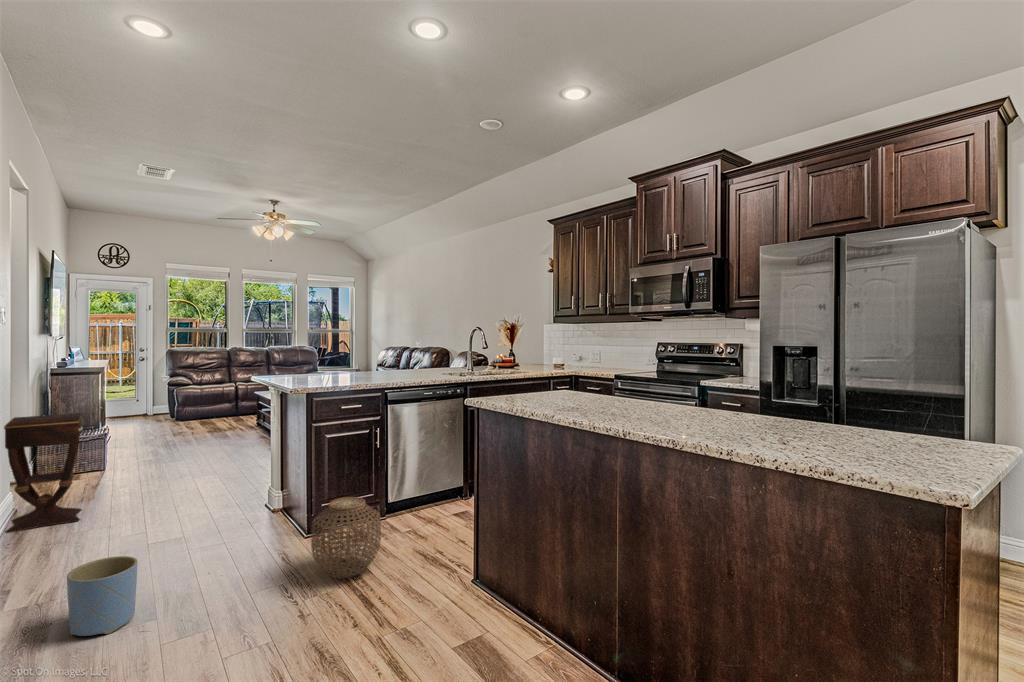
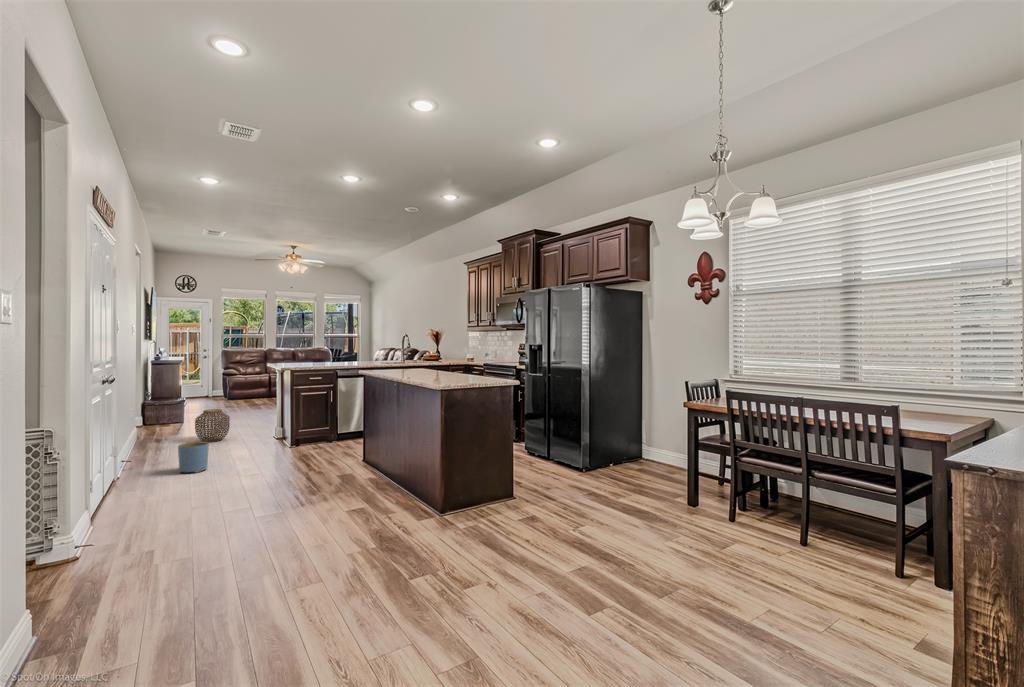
side table: present [4,413,83,533] -> none [137,383,176,445]
woven basket: present [311,497,381,578] -> present [195,409,230,442]

